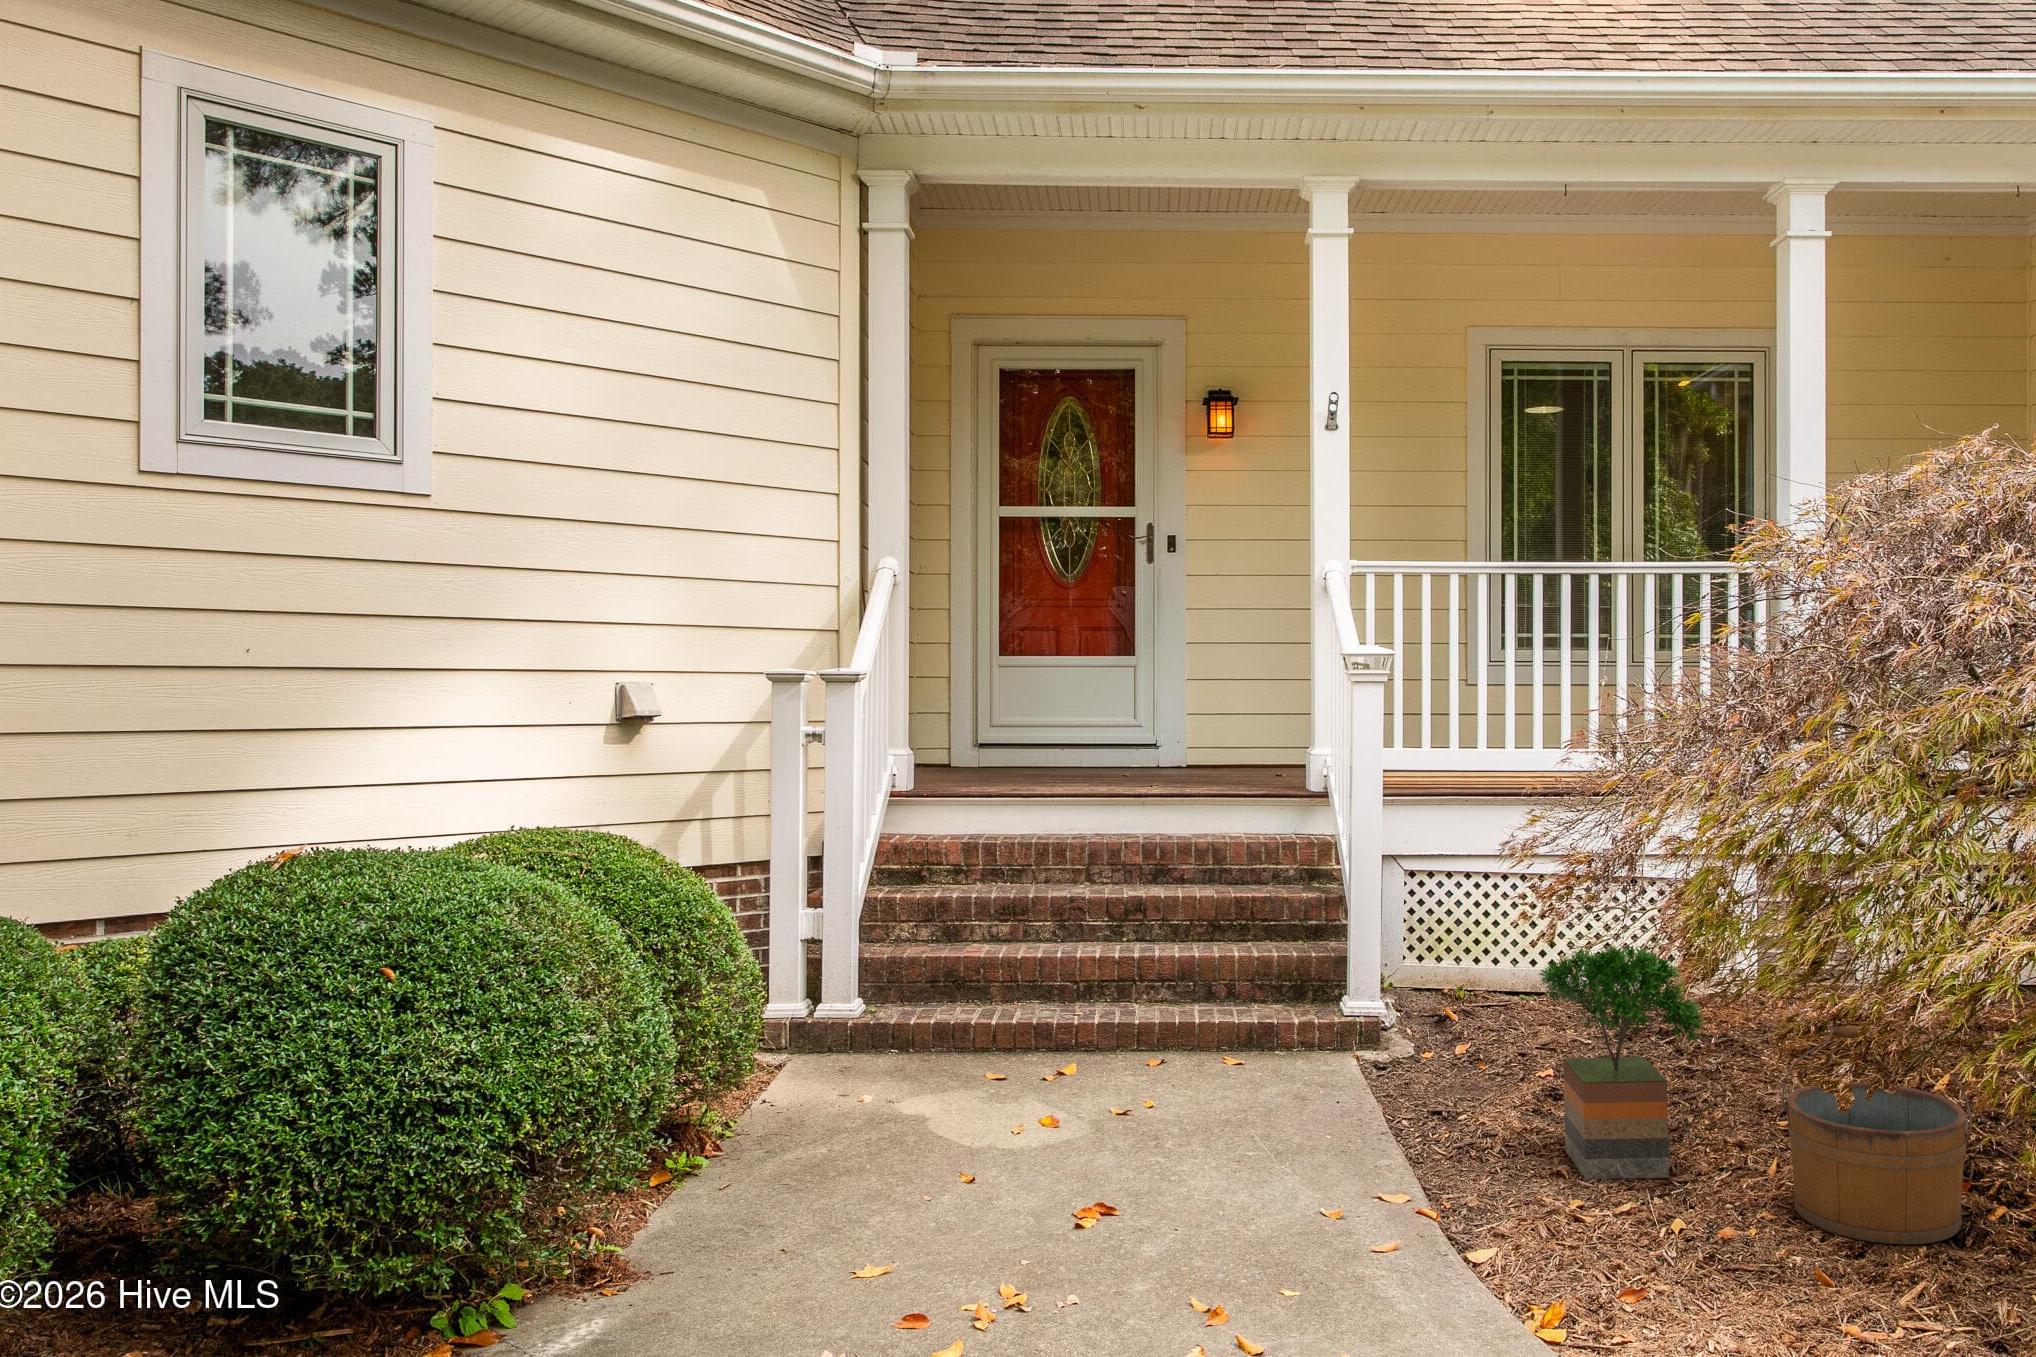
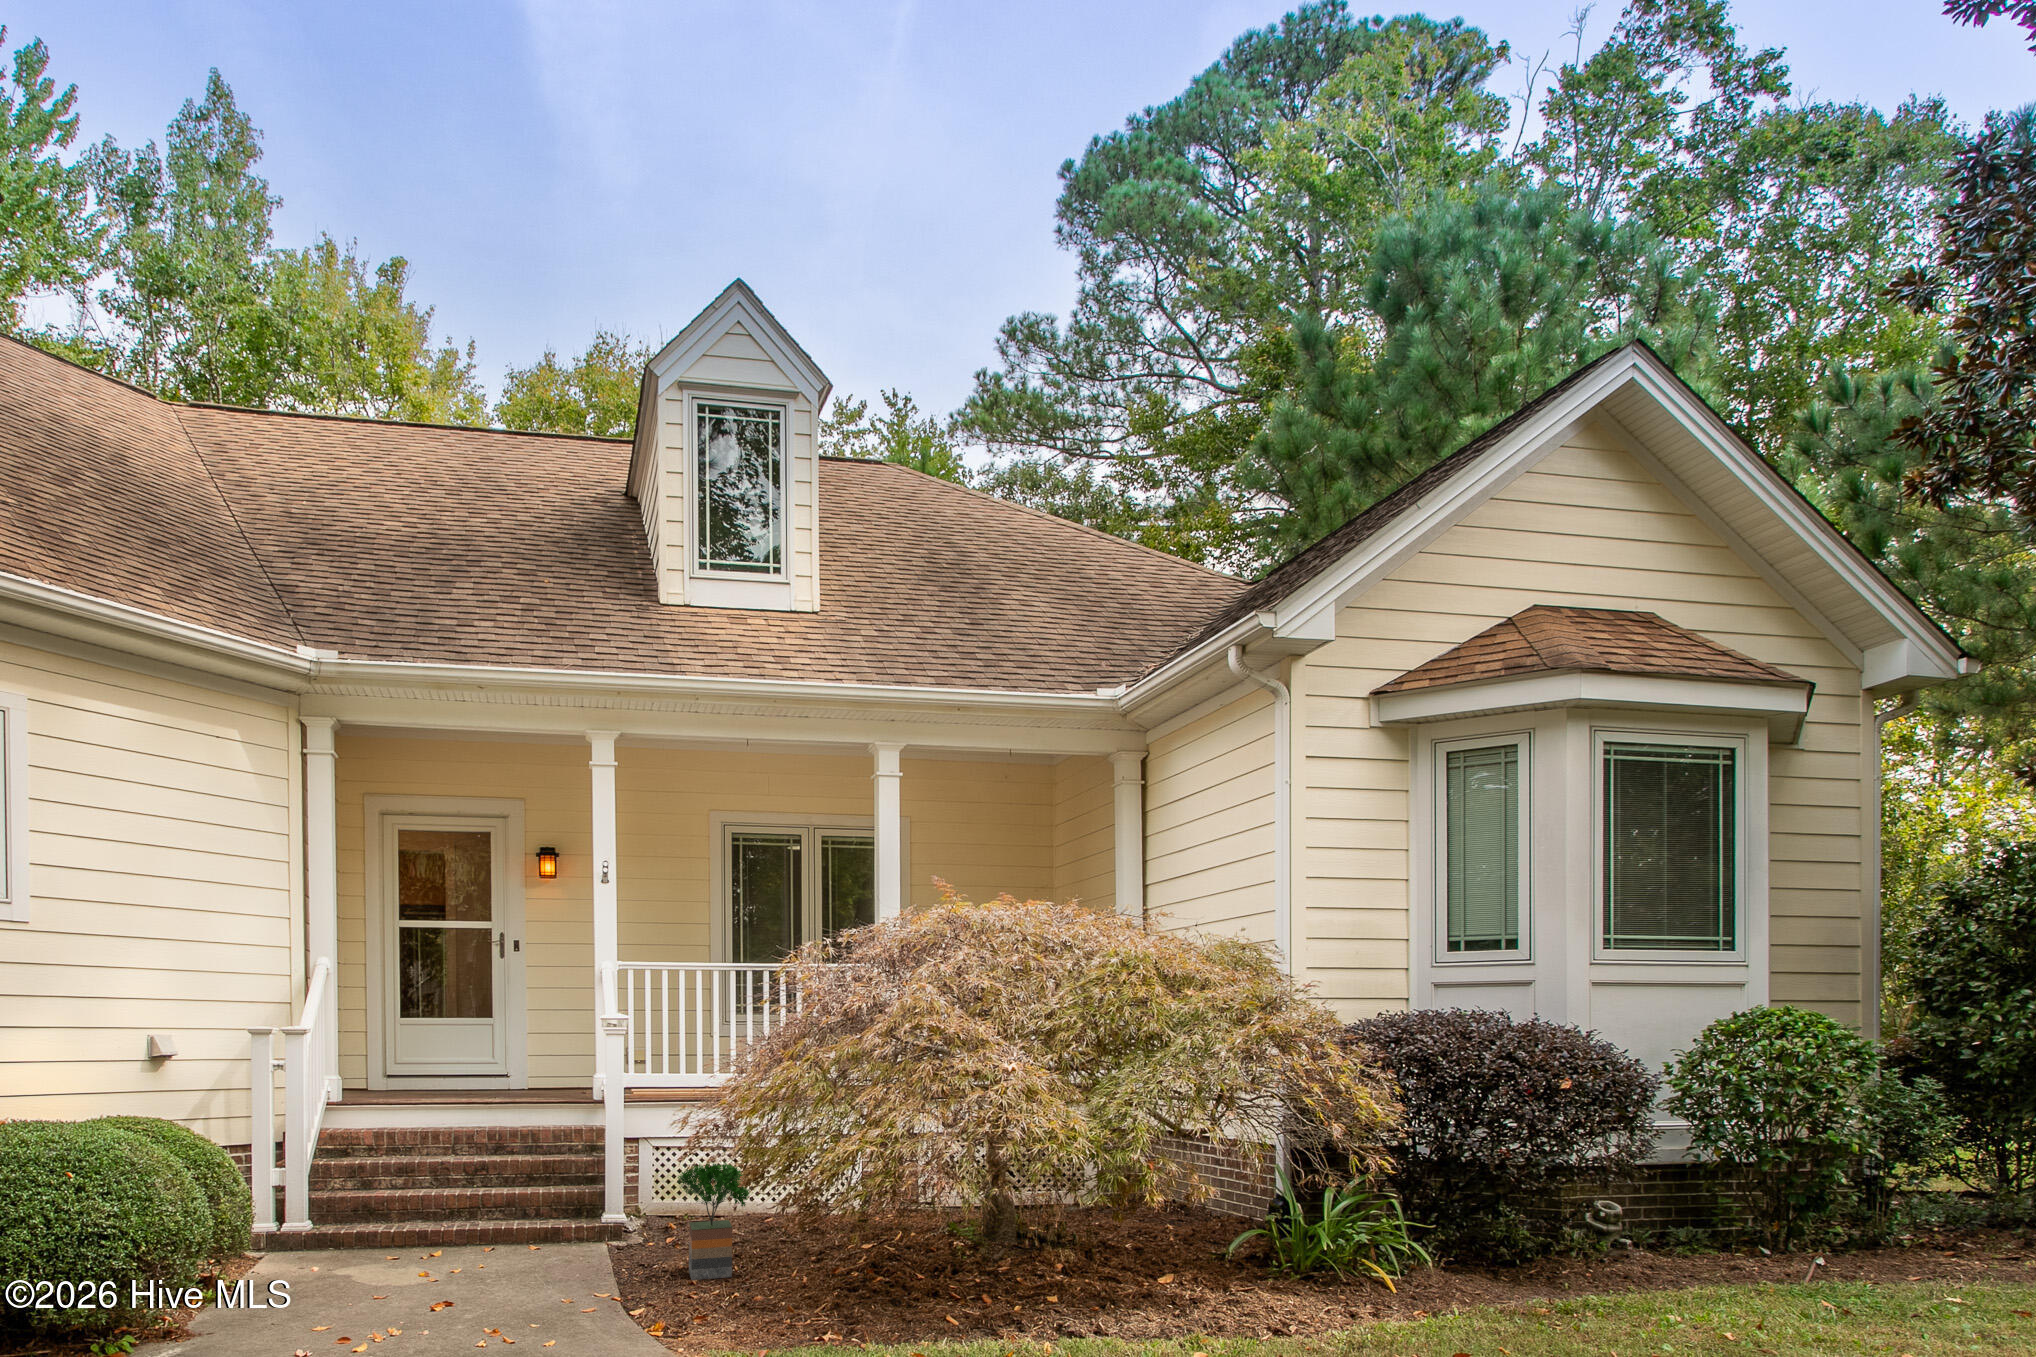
bucket: present [1782,1027,1972,1245] -> none [778,1192,853,1291]

